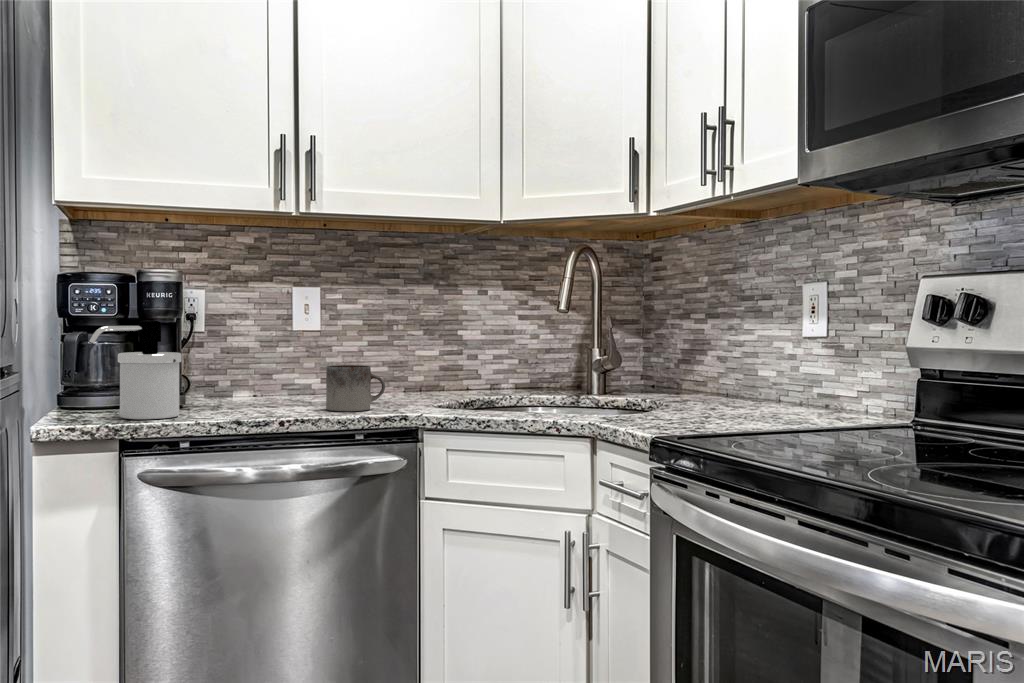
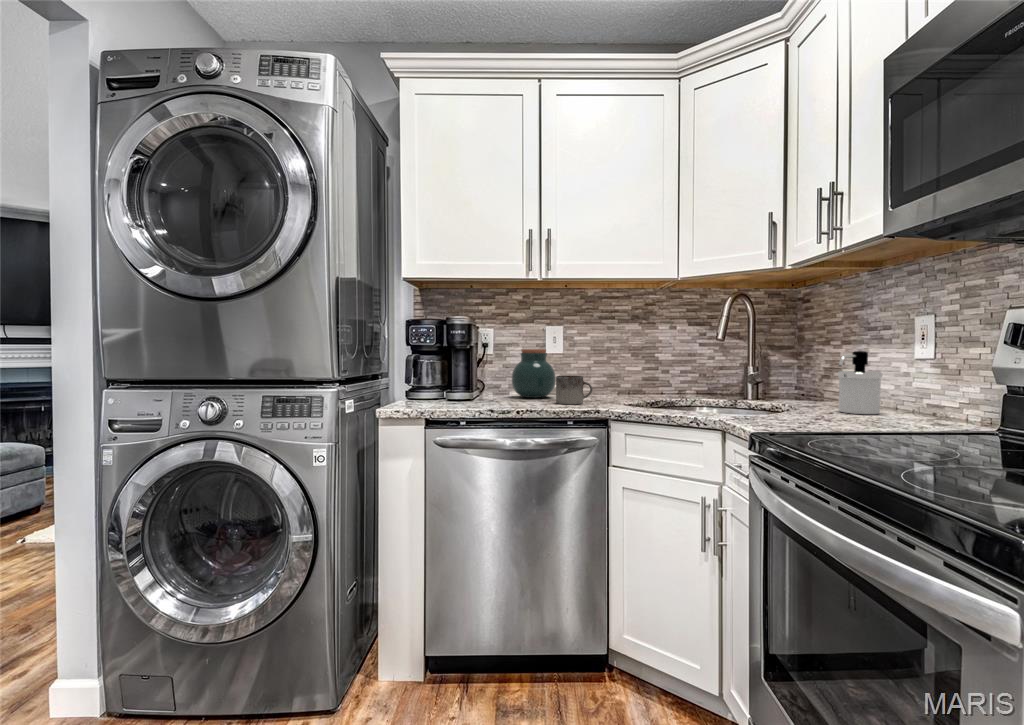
soap dispenser: present [89,321,182,419] -> present [838,351,882,414]
jar: none [239,322,314,403] -> present [512,349,556,398]

